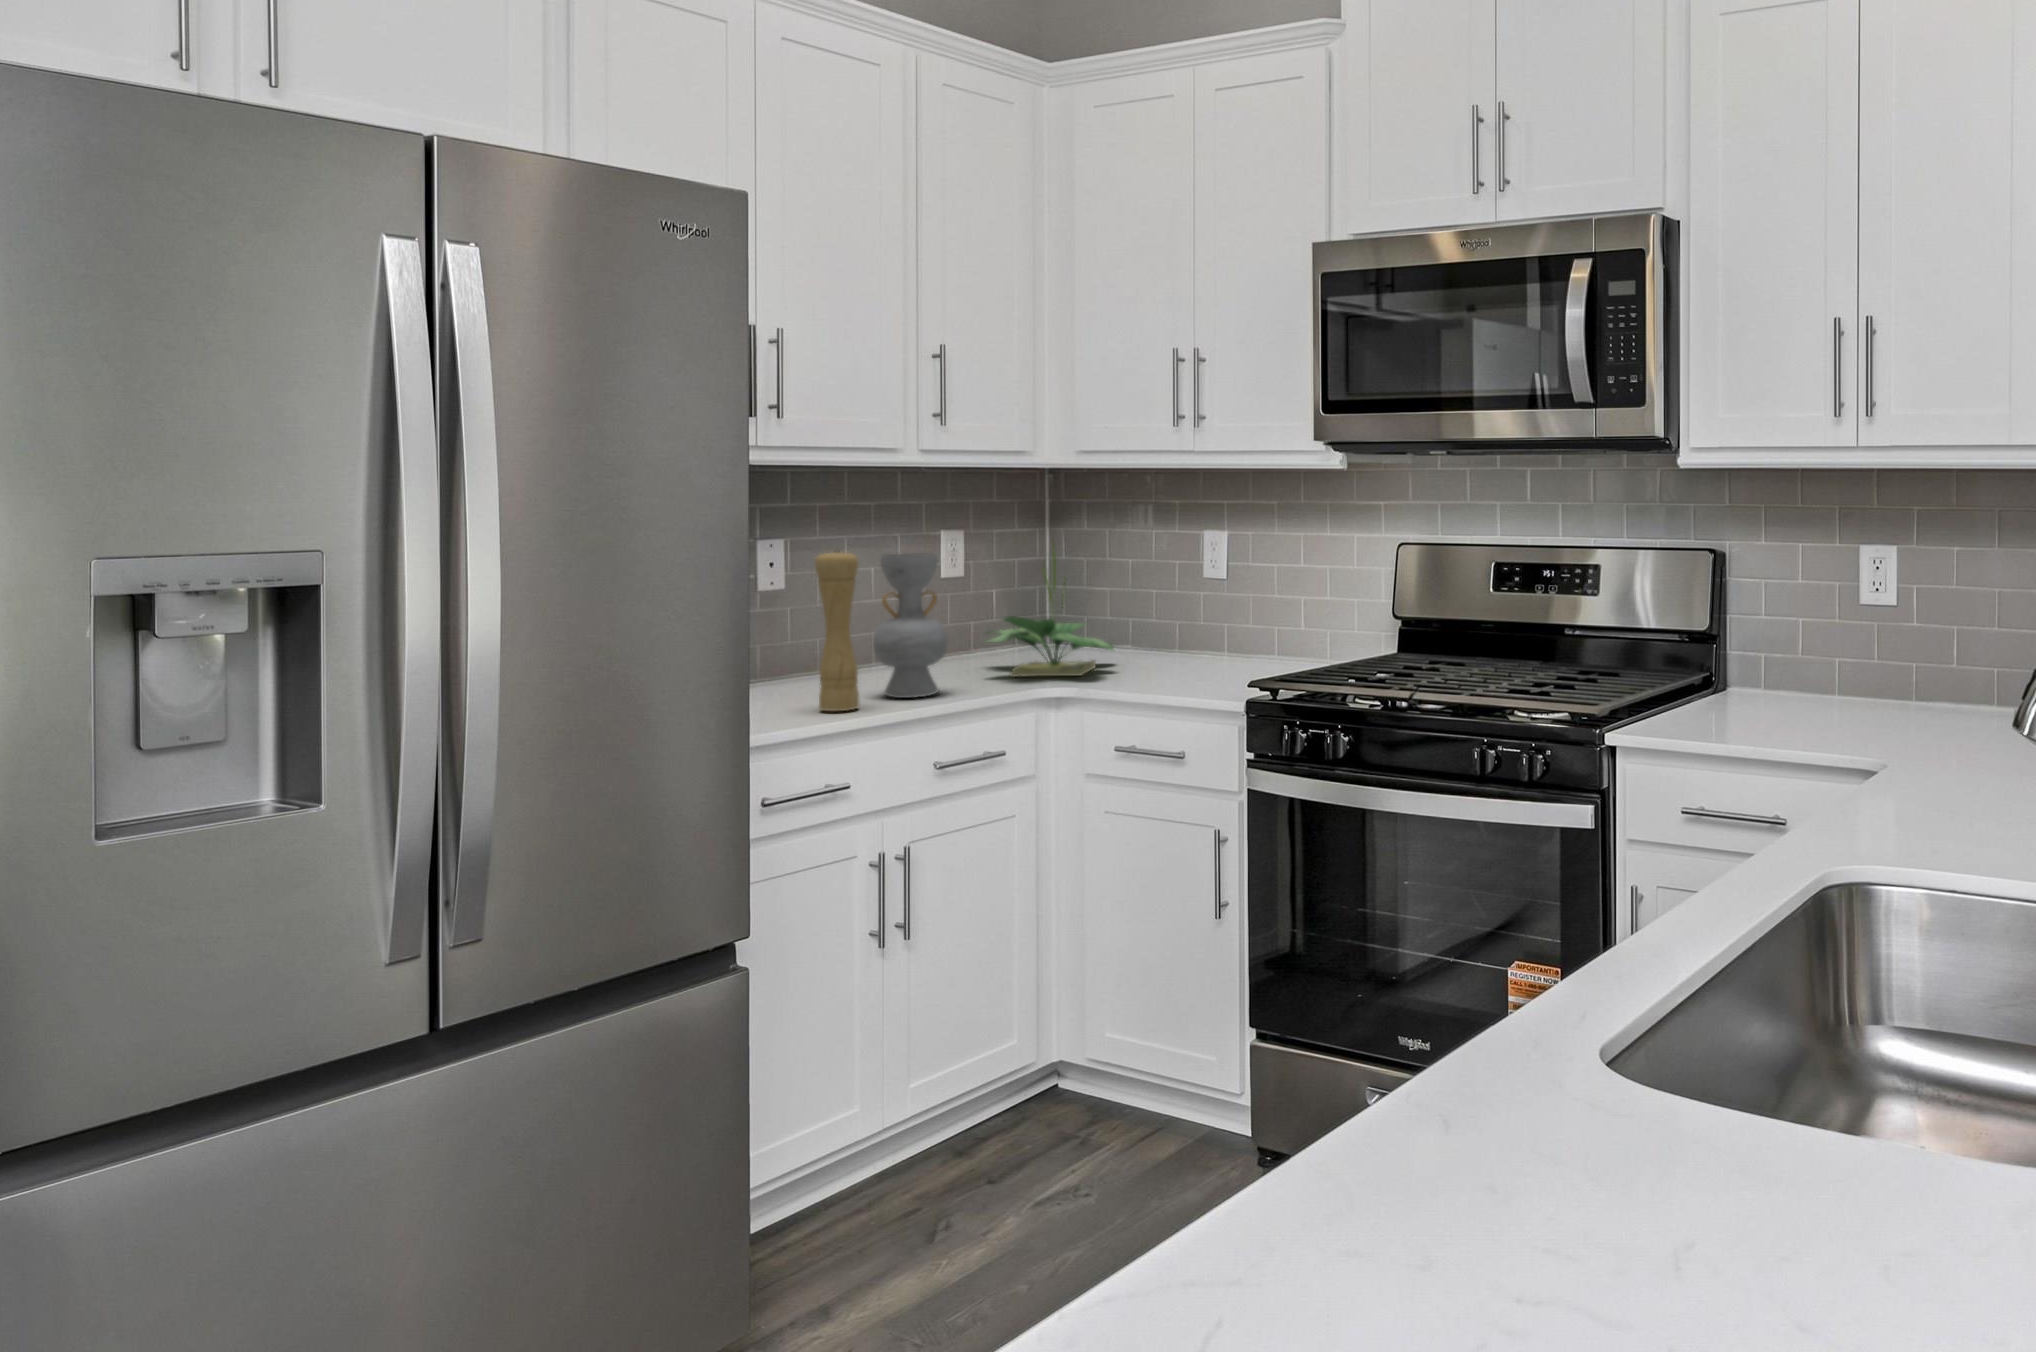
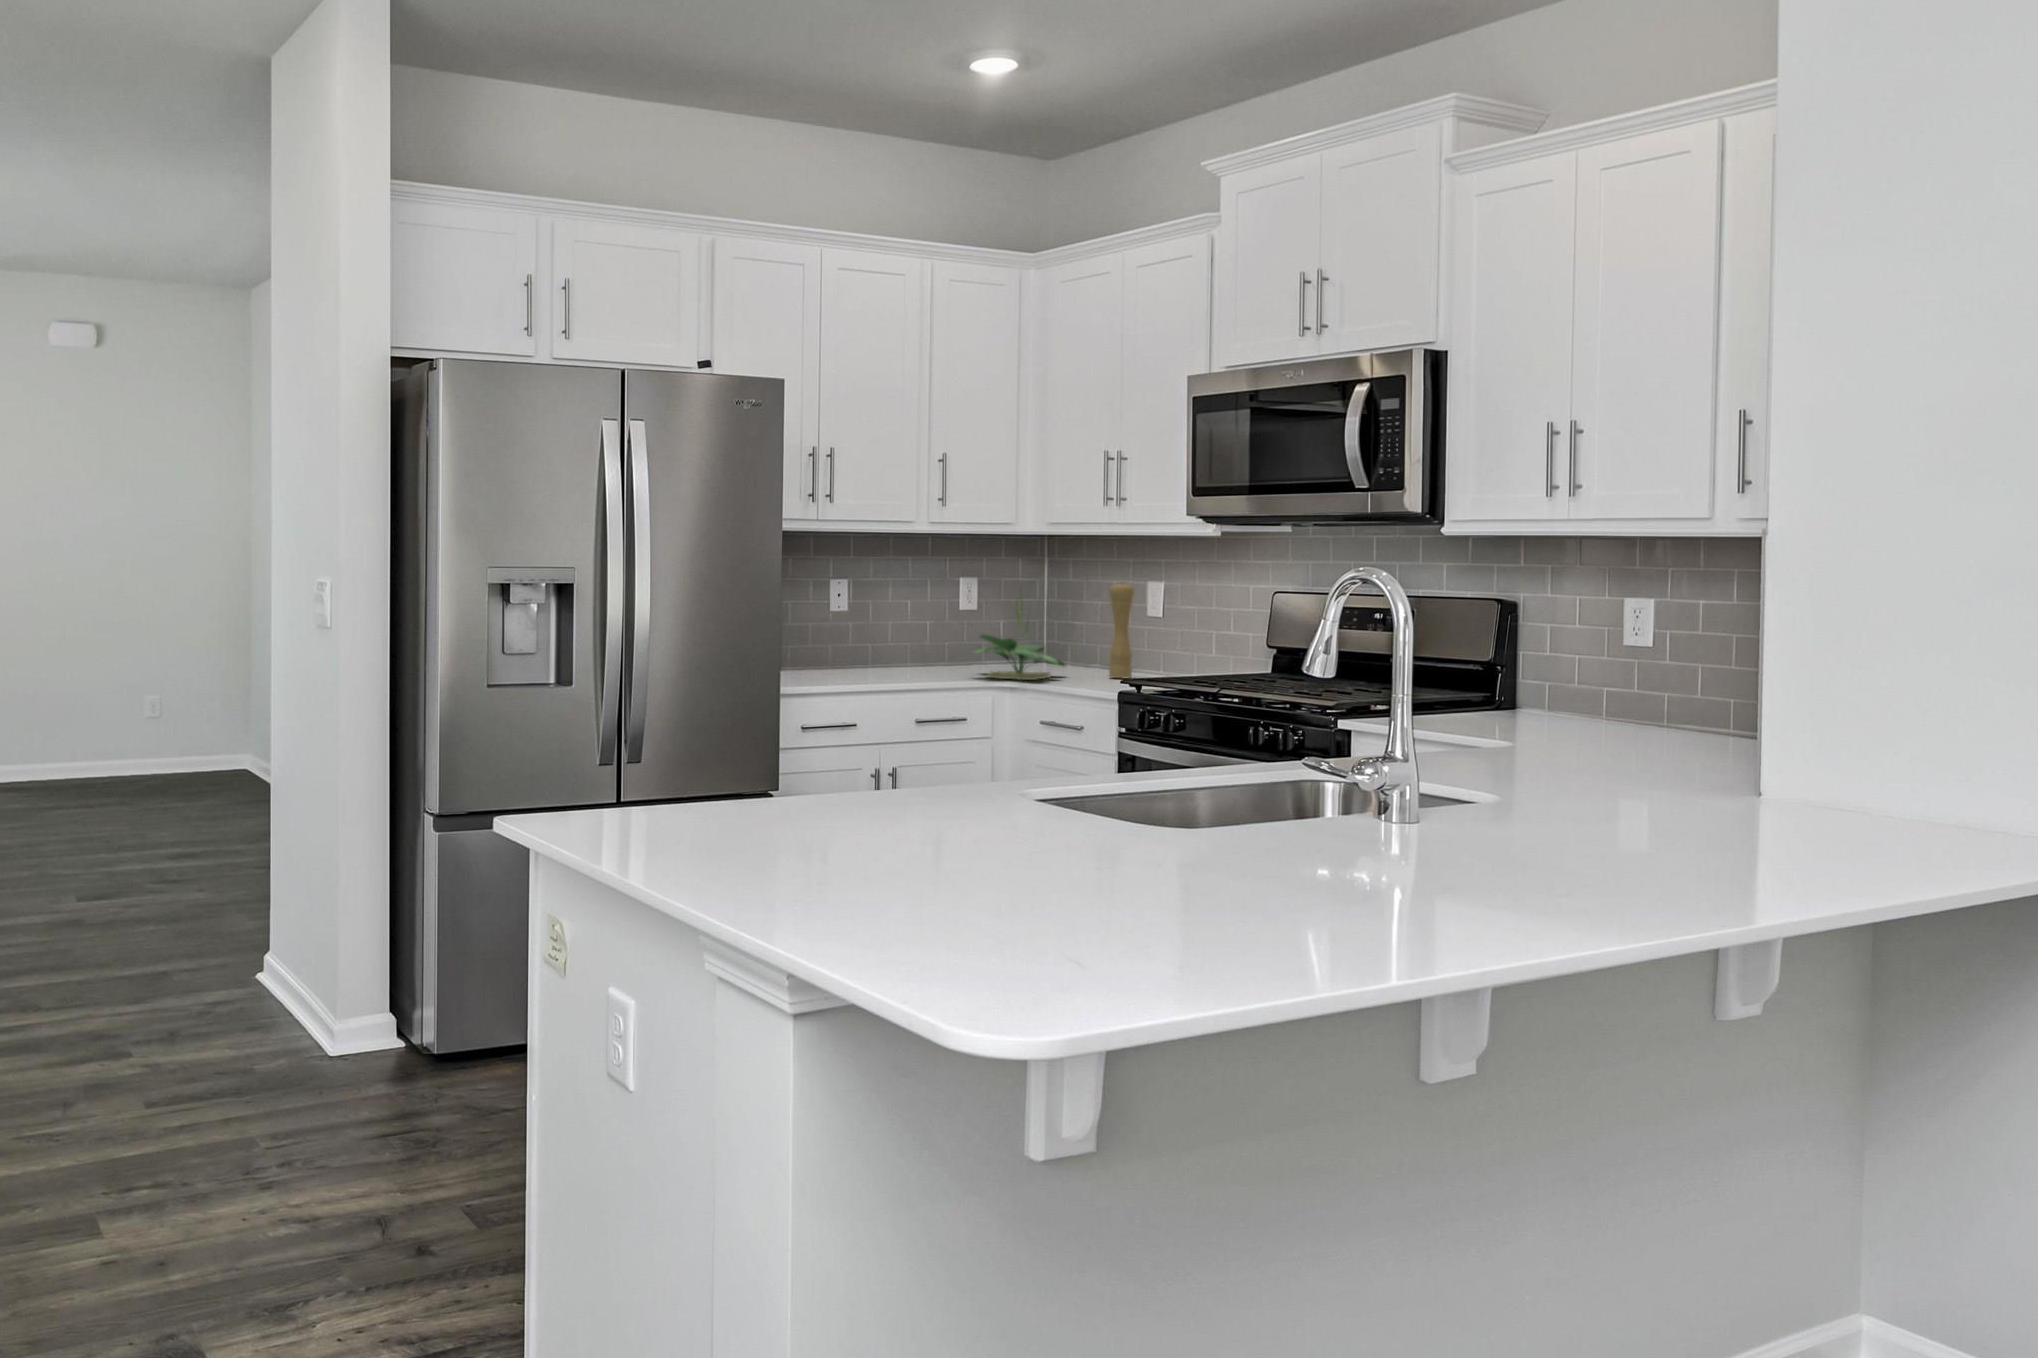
pepper mill: present [815,550,859,711] -> present [1109,583,1134,678]
decorative vase: present [873,553,948,698] -> none [891,589,938,683]

